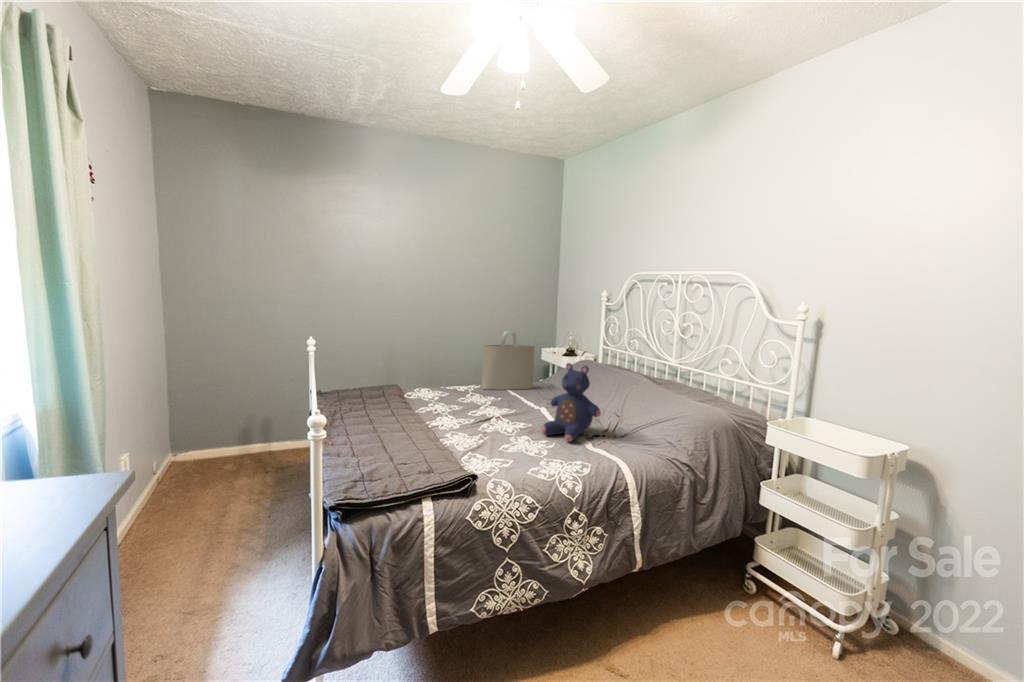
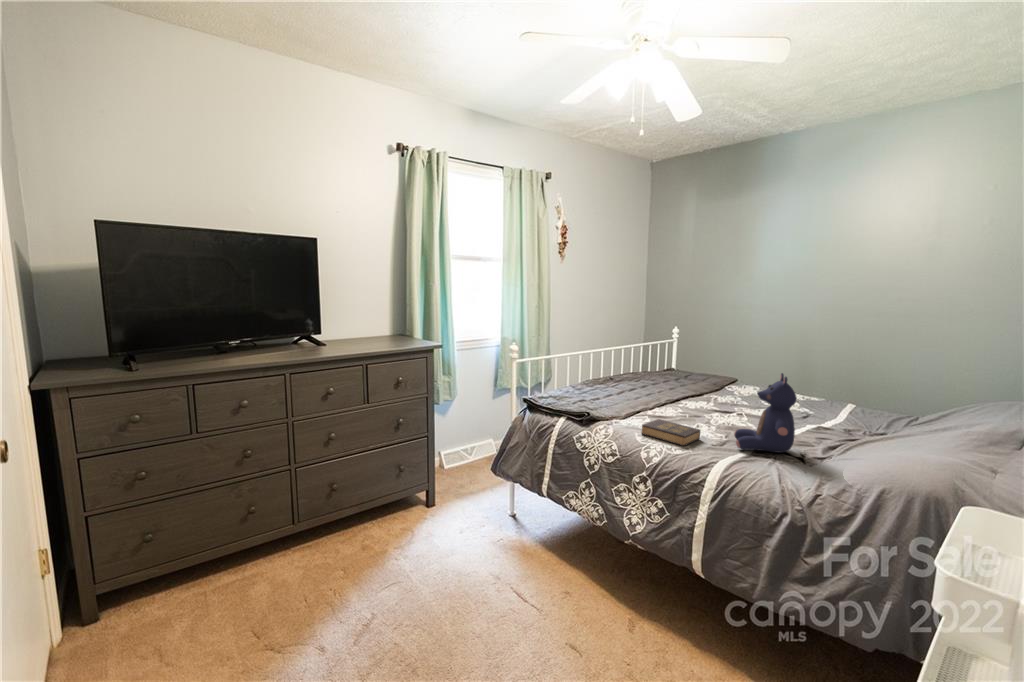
tote bag: present [482,331,535,390] -> none [811,353,888,430]
hardback book: none [493,439,557,470] -> present [641,419,700,446]

